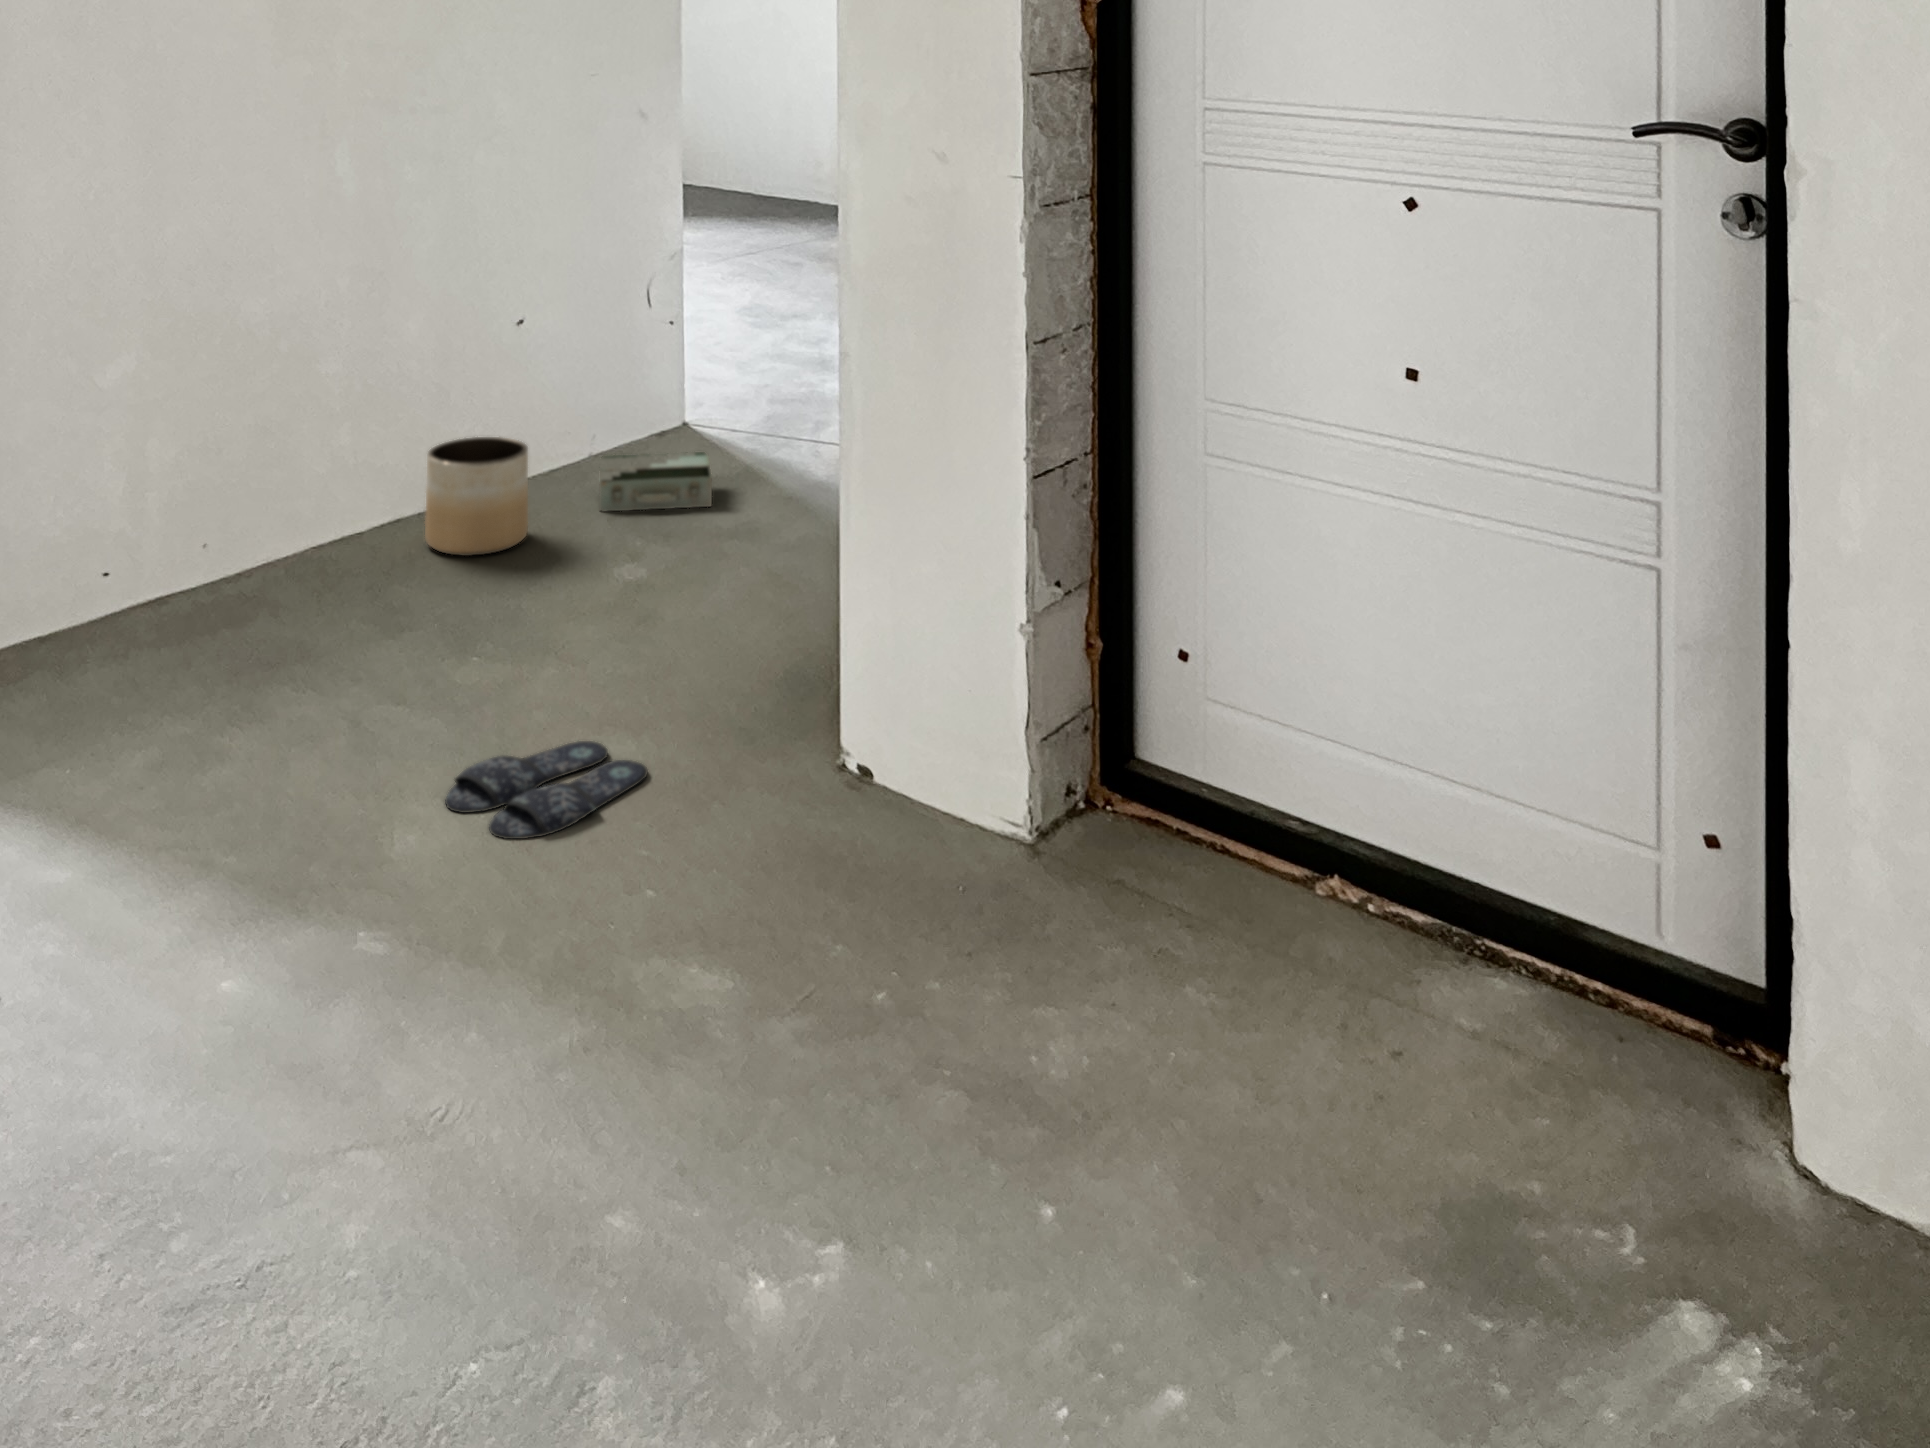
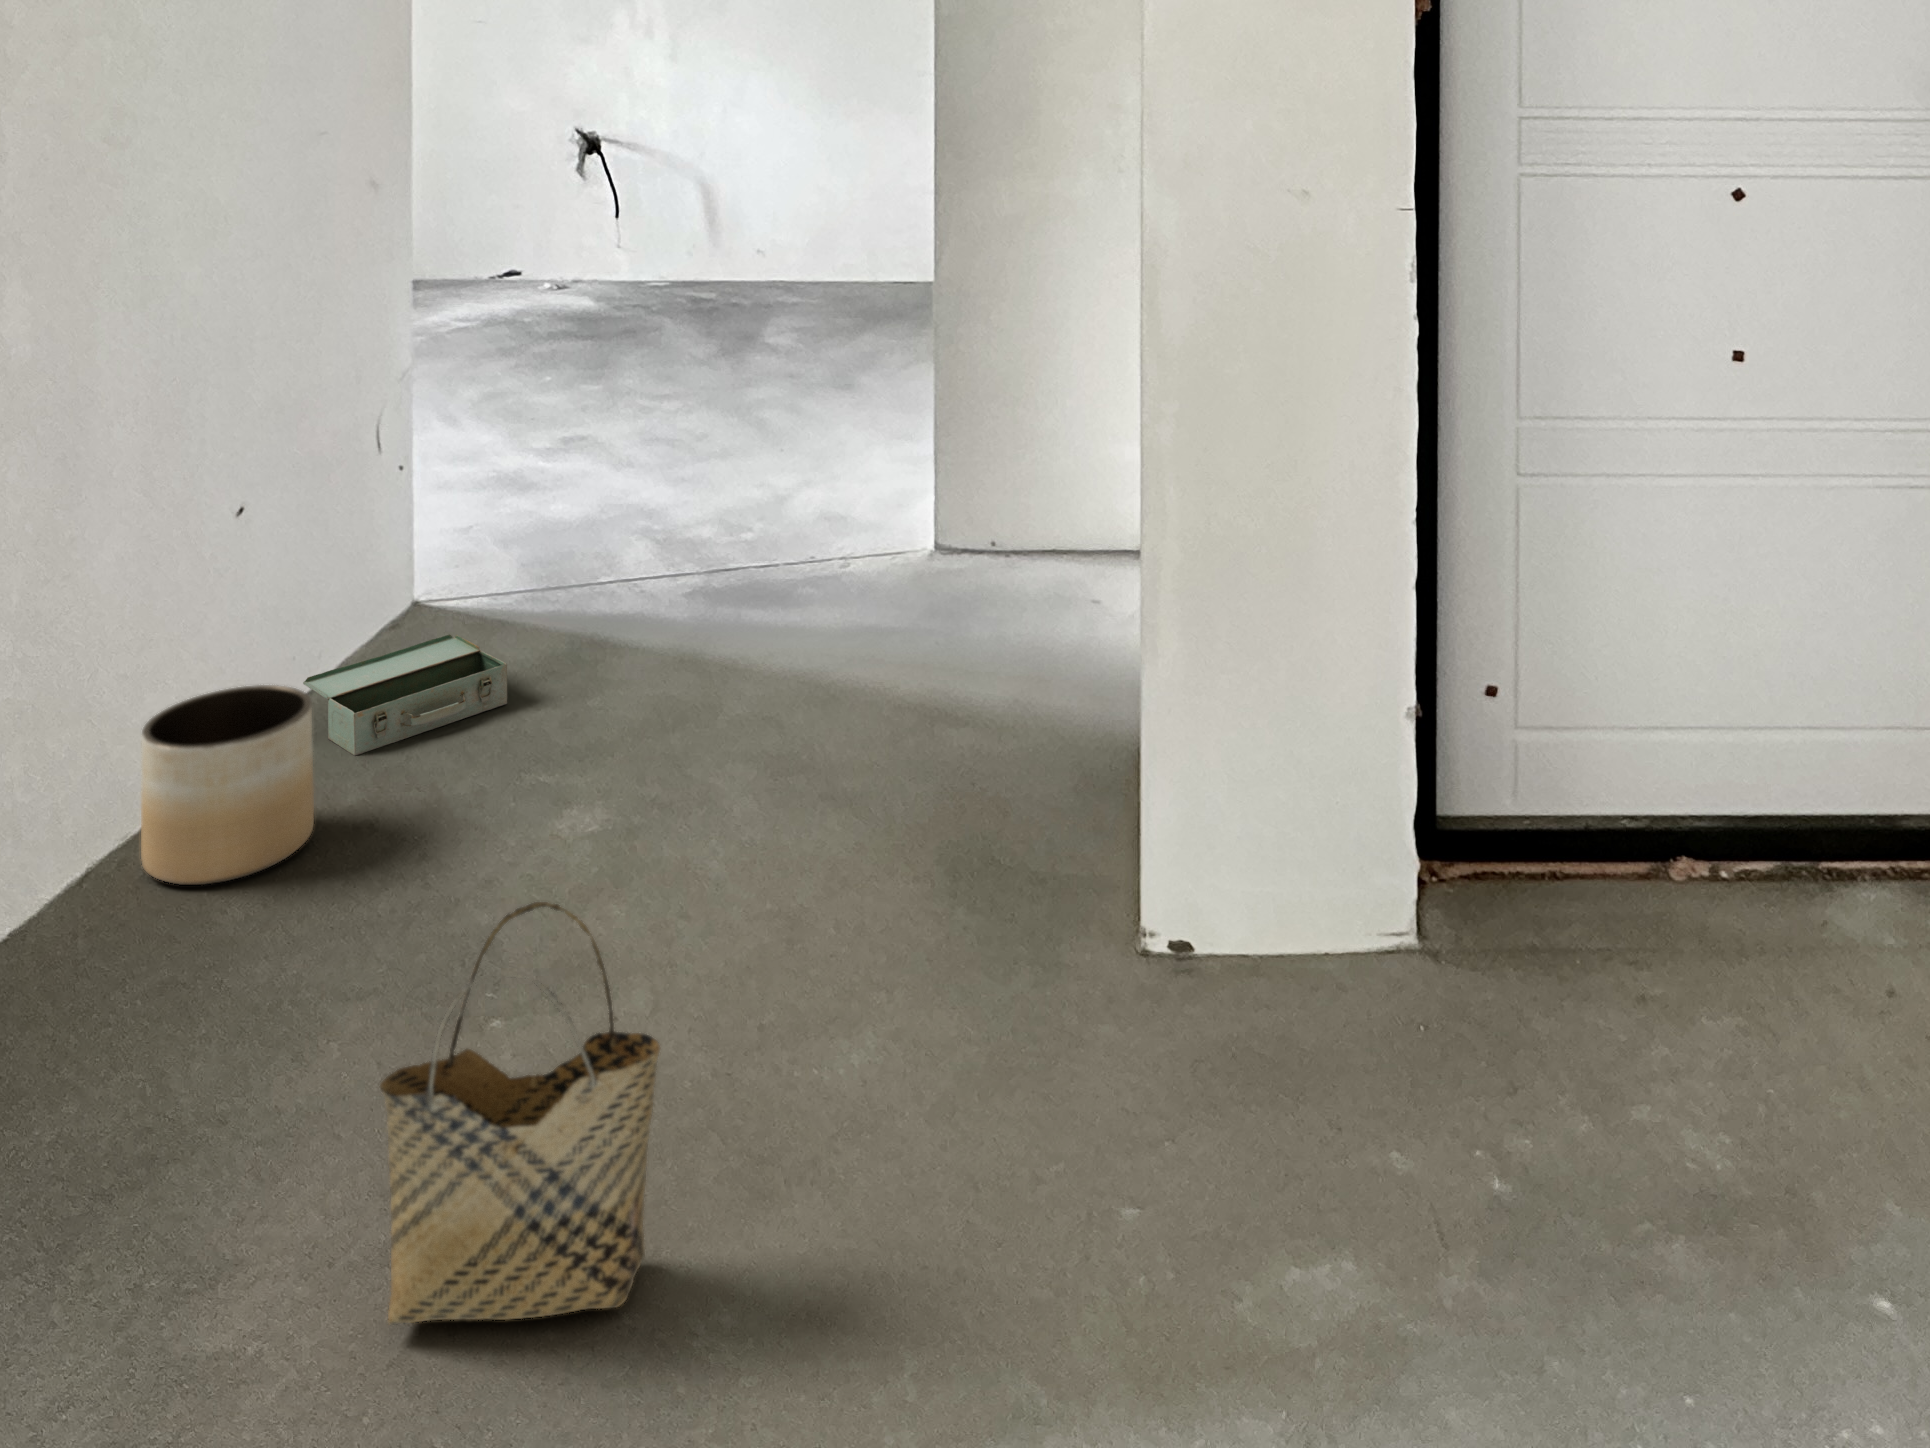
woven basket: none [216,551,368,821] -> present [380,902,660,1325]
slippers: present [445,741,648,839] -> none [731,1034,962,1199]

